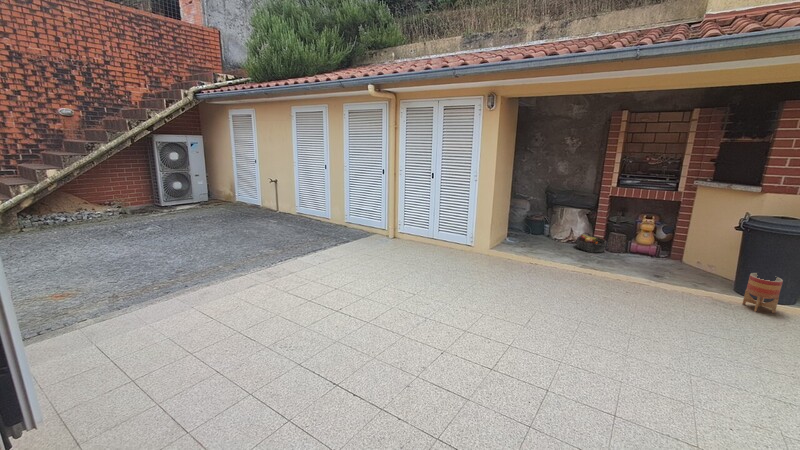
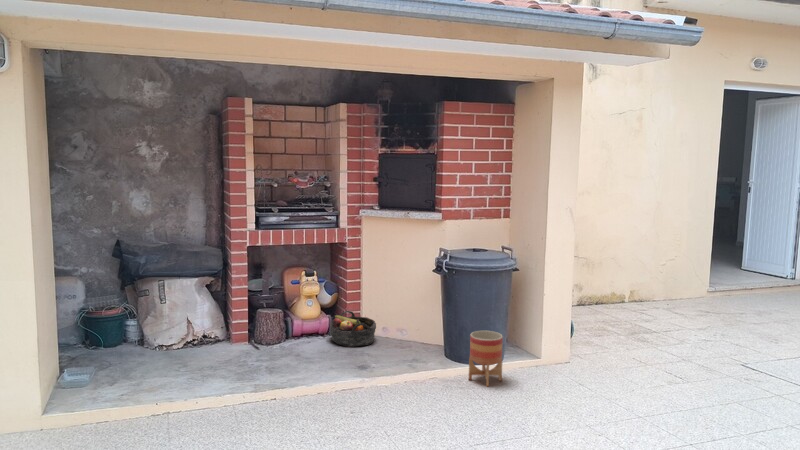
basket: present [577,233,606,253] -> present [330,311,376,347]

